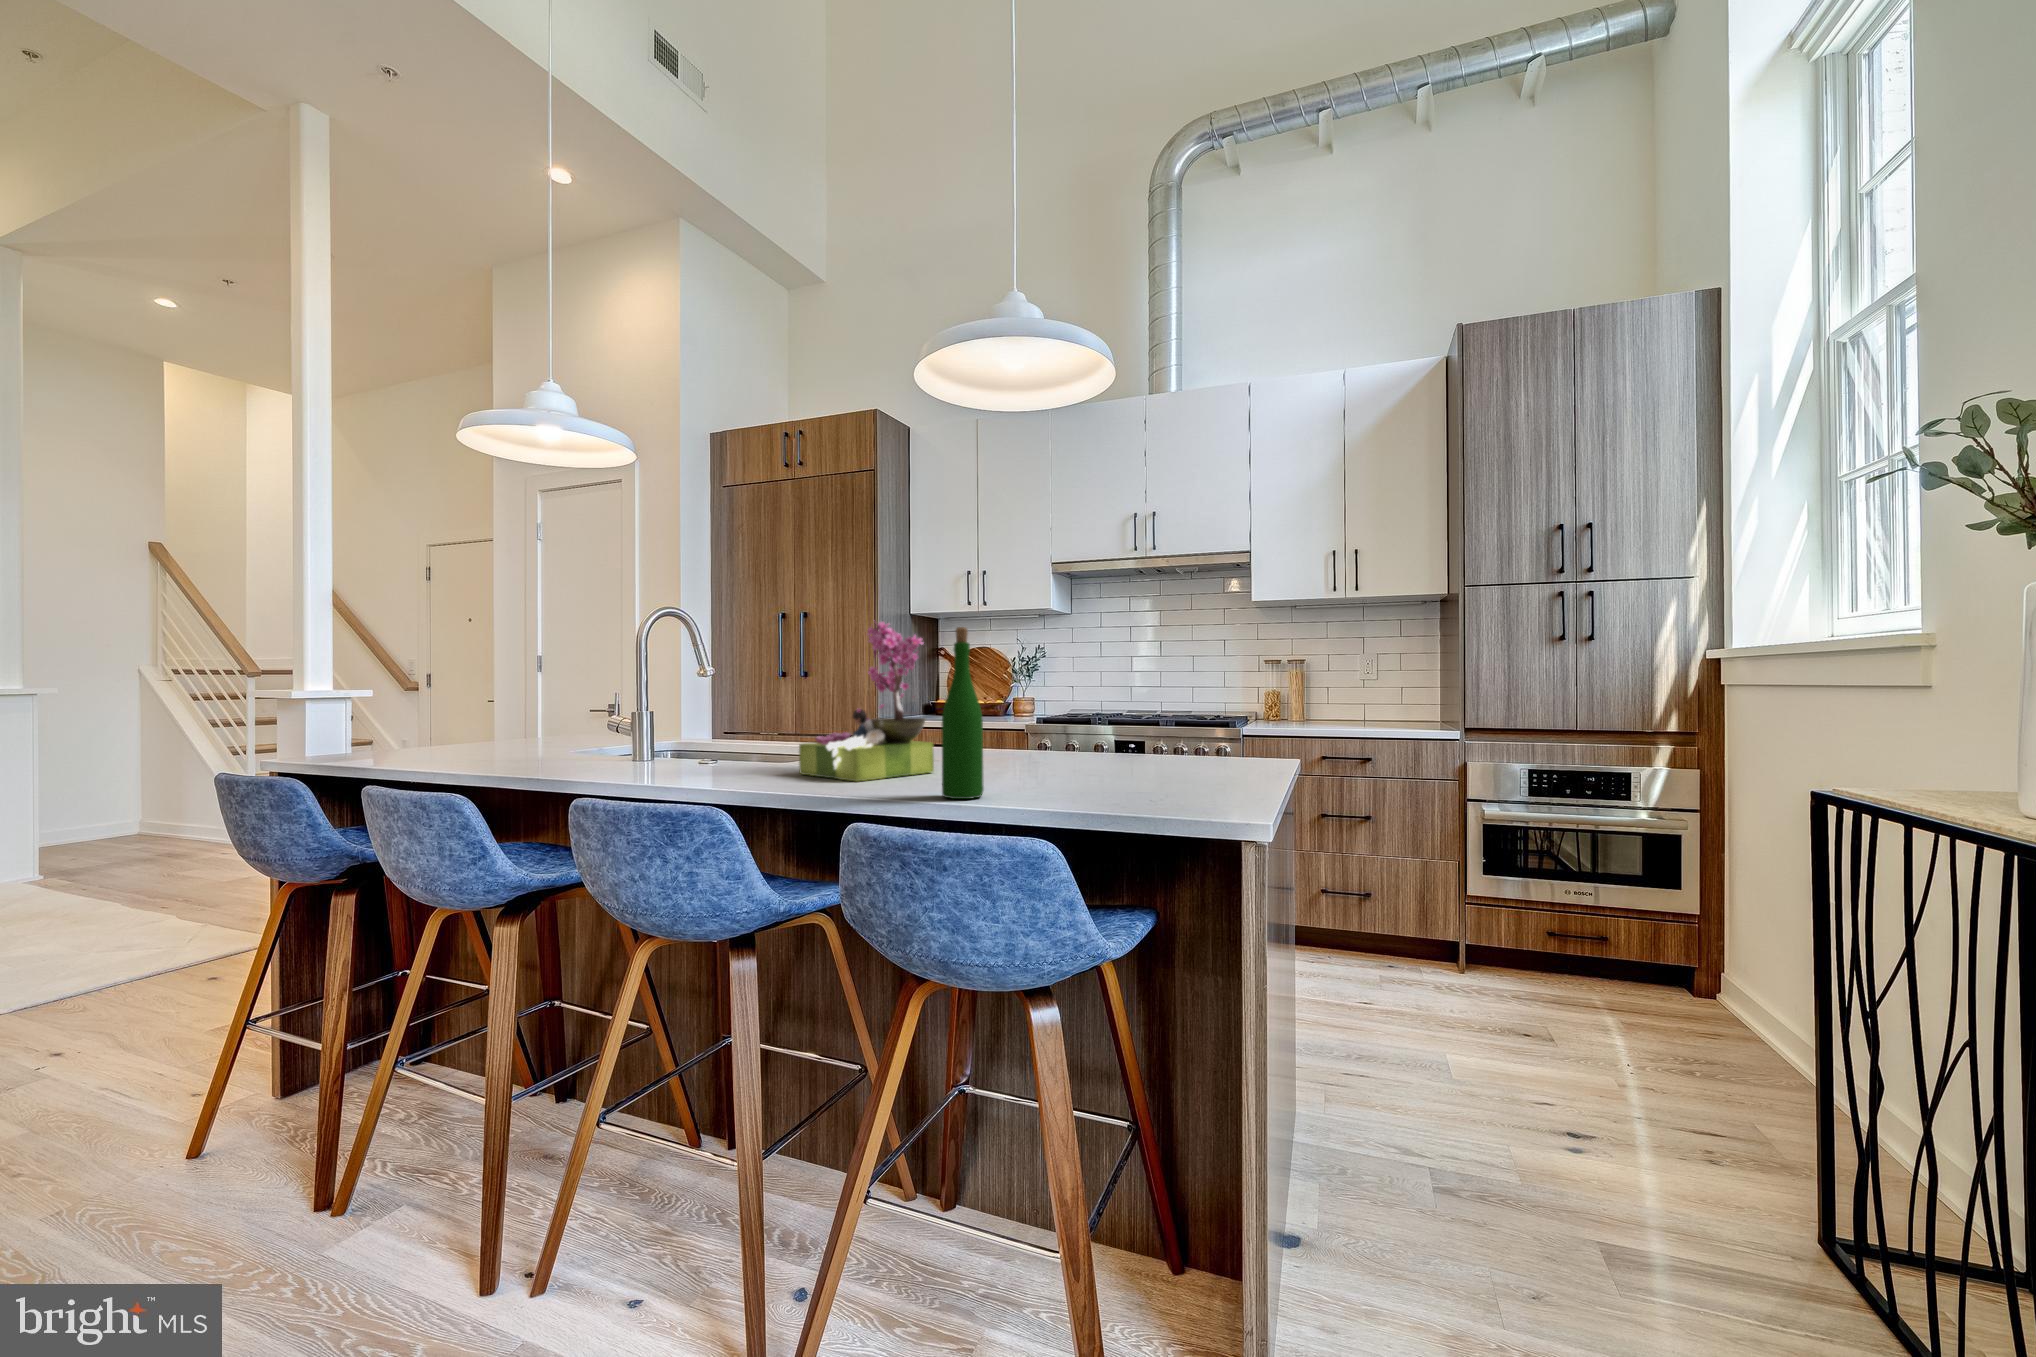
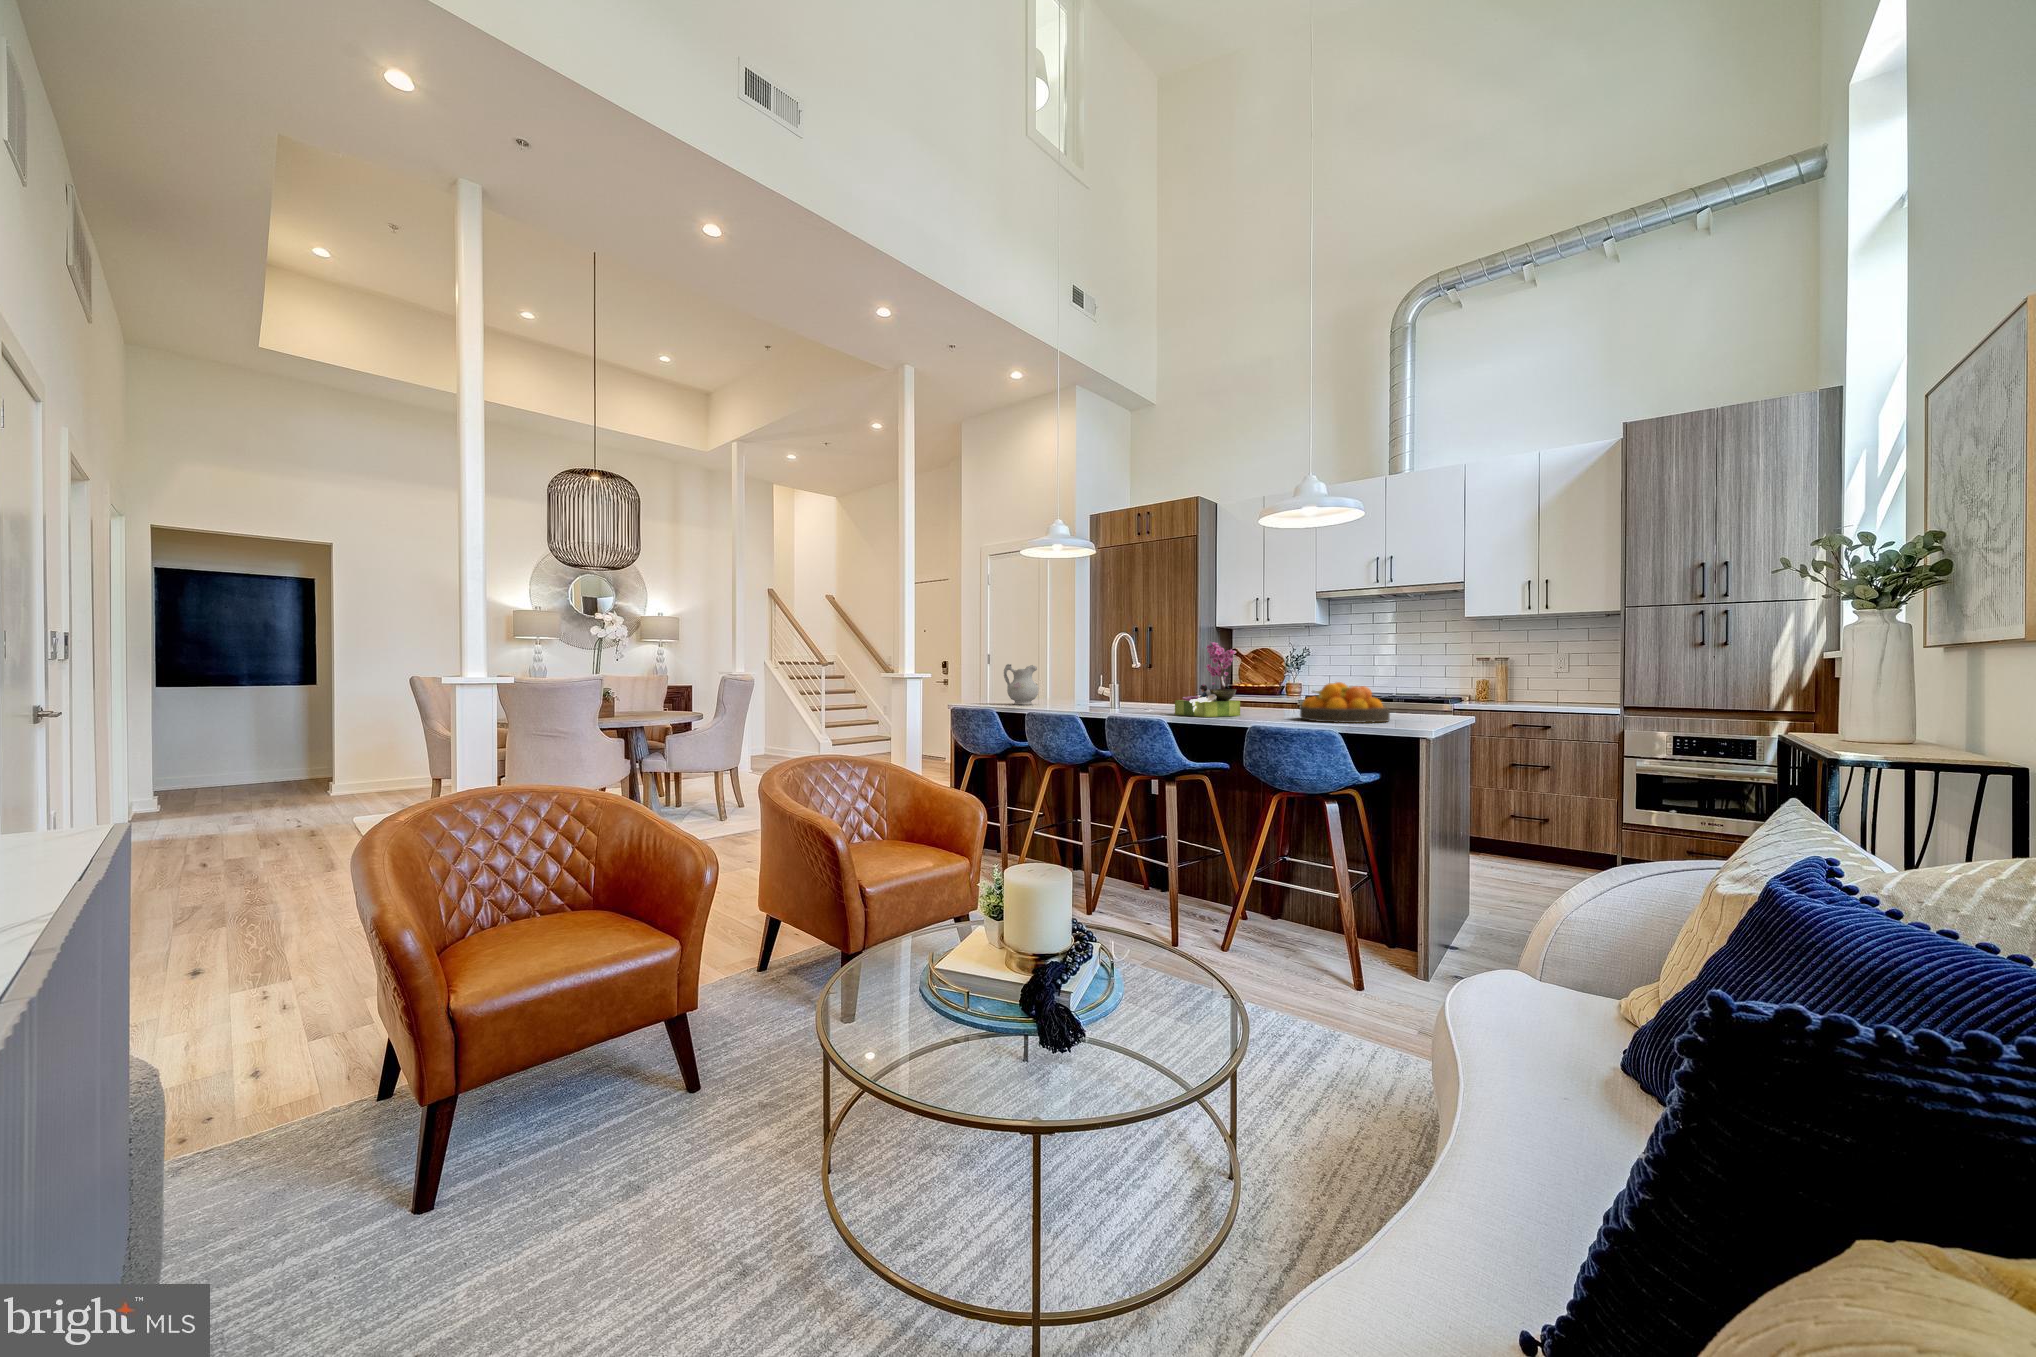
wine bottle: present [942,627,984,799] -> none [1247,648,1265,722]
ceramic pitcher: none [481,669,558,751] -> present [1004,664,1039,705]
fruit bowl: none [1052,701,1225,791] -> present [1300,682,1390,723]

